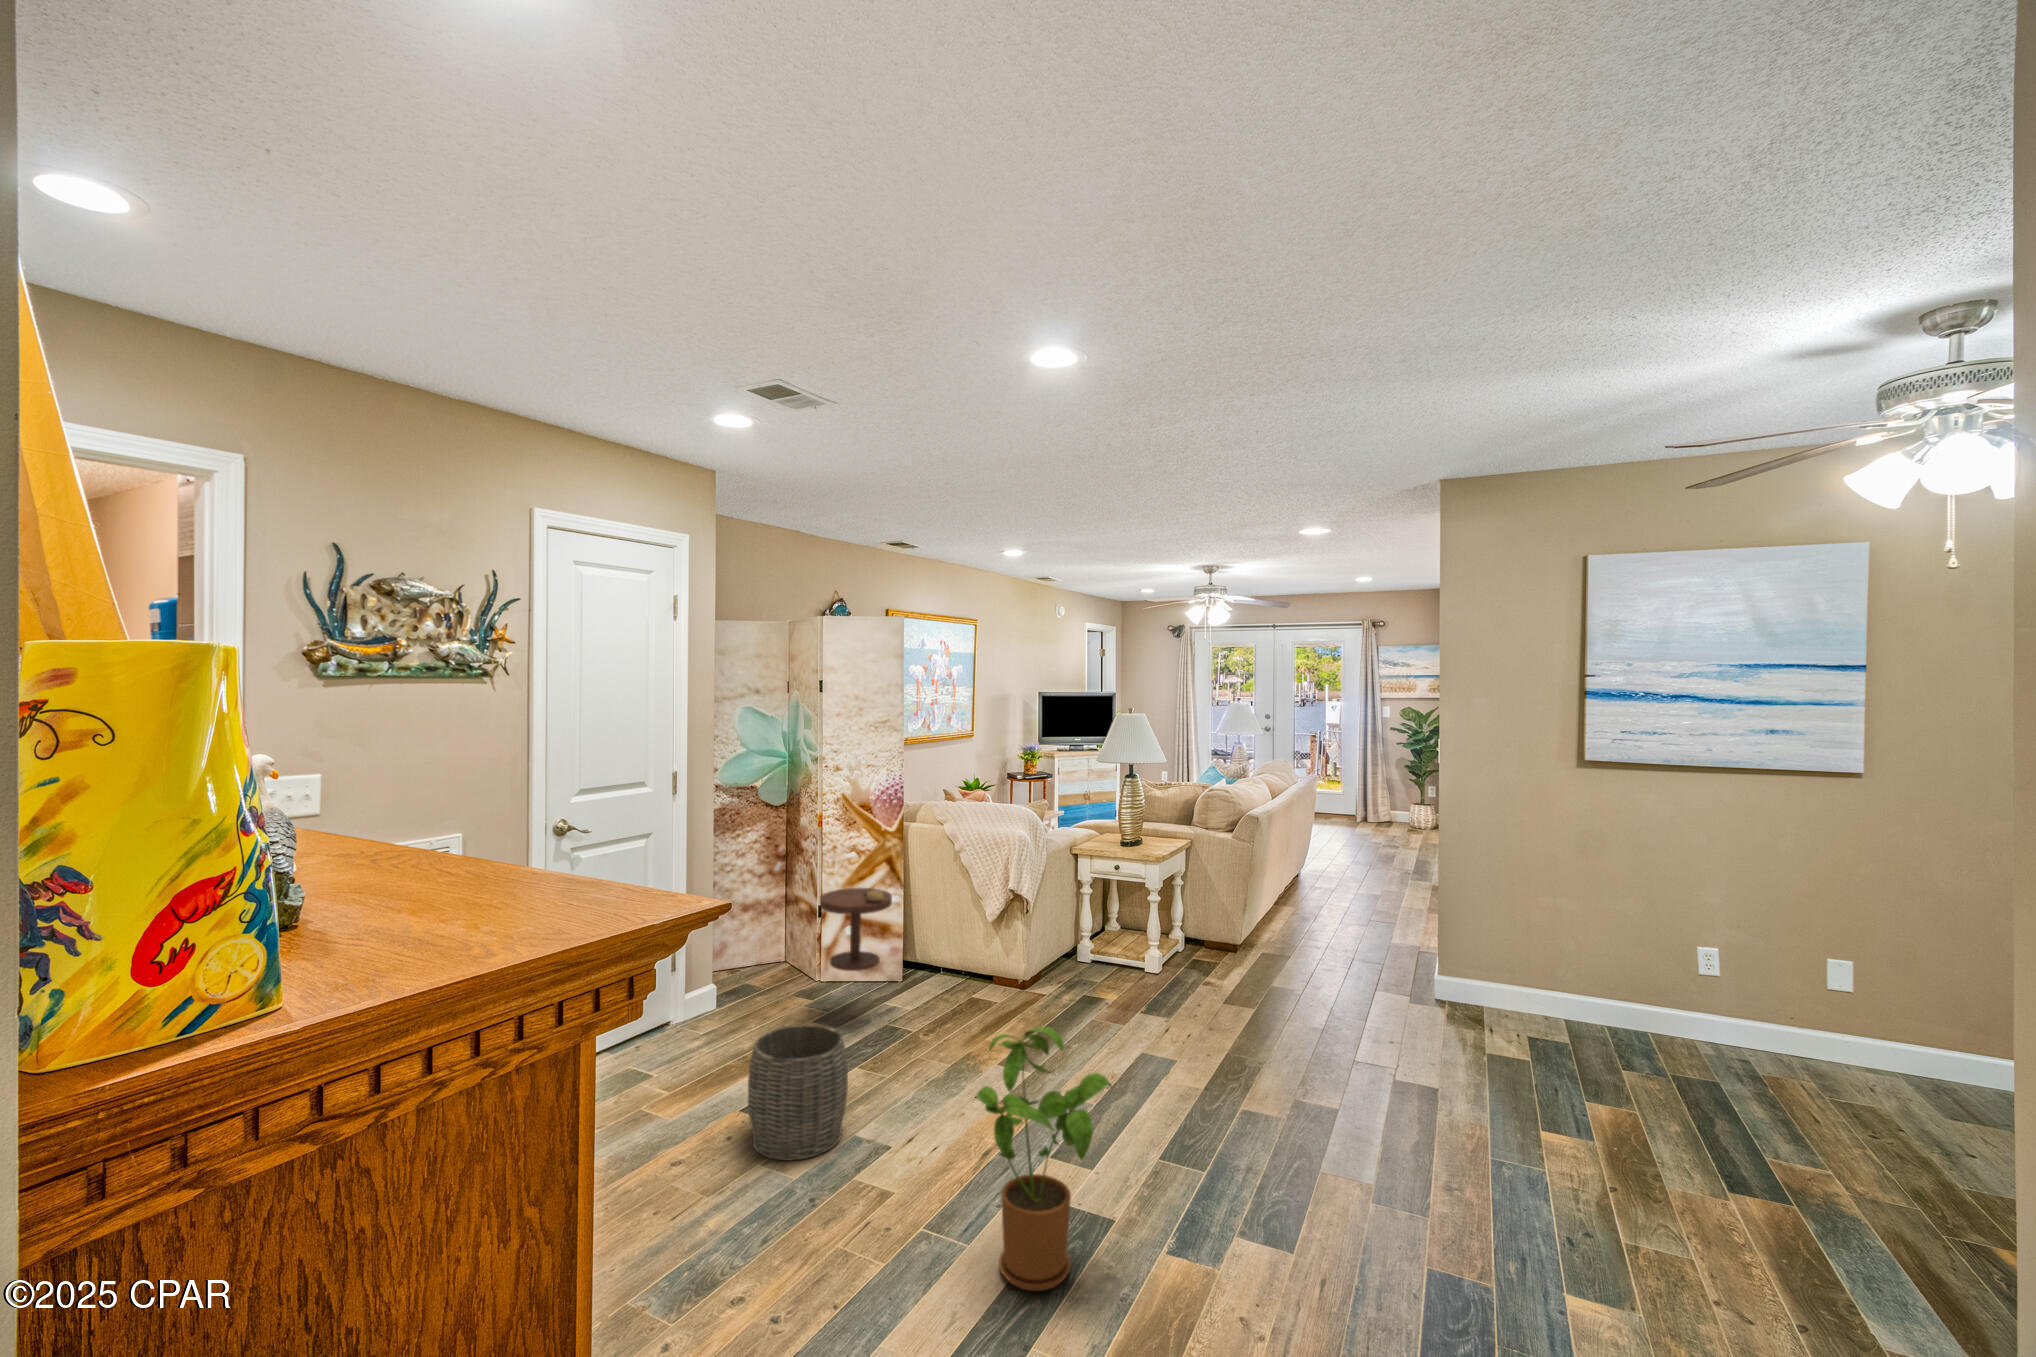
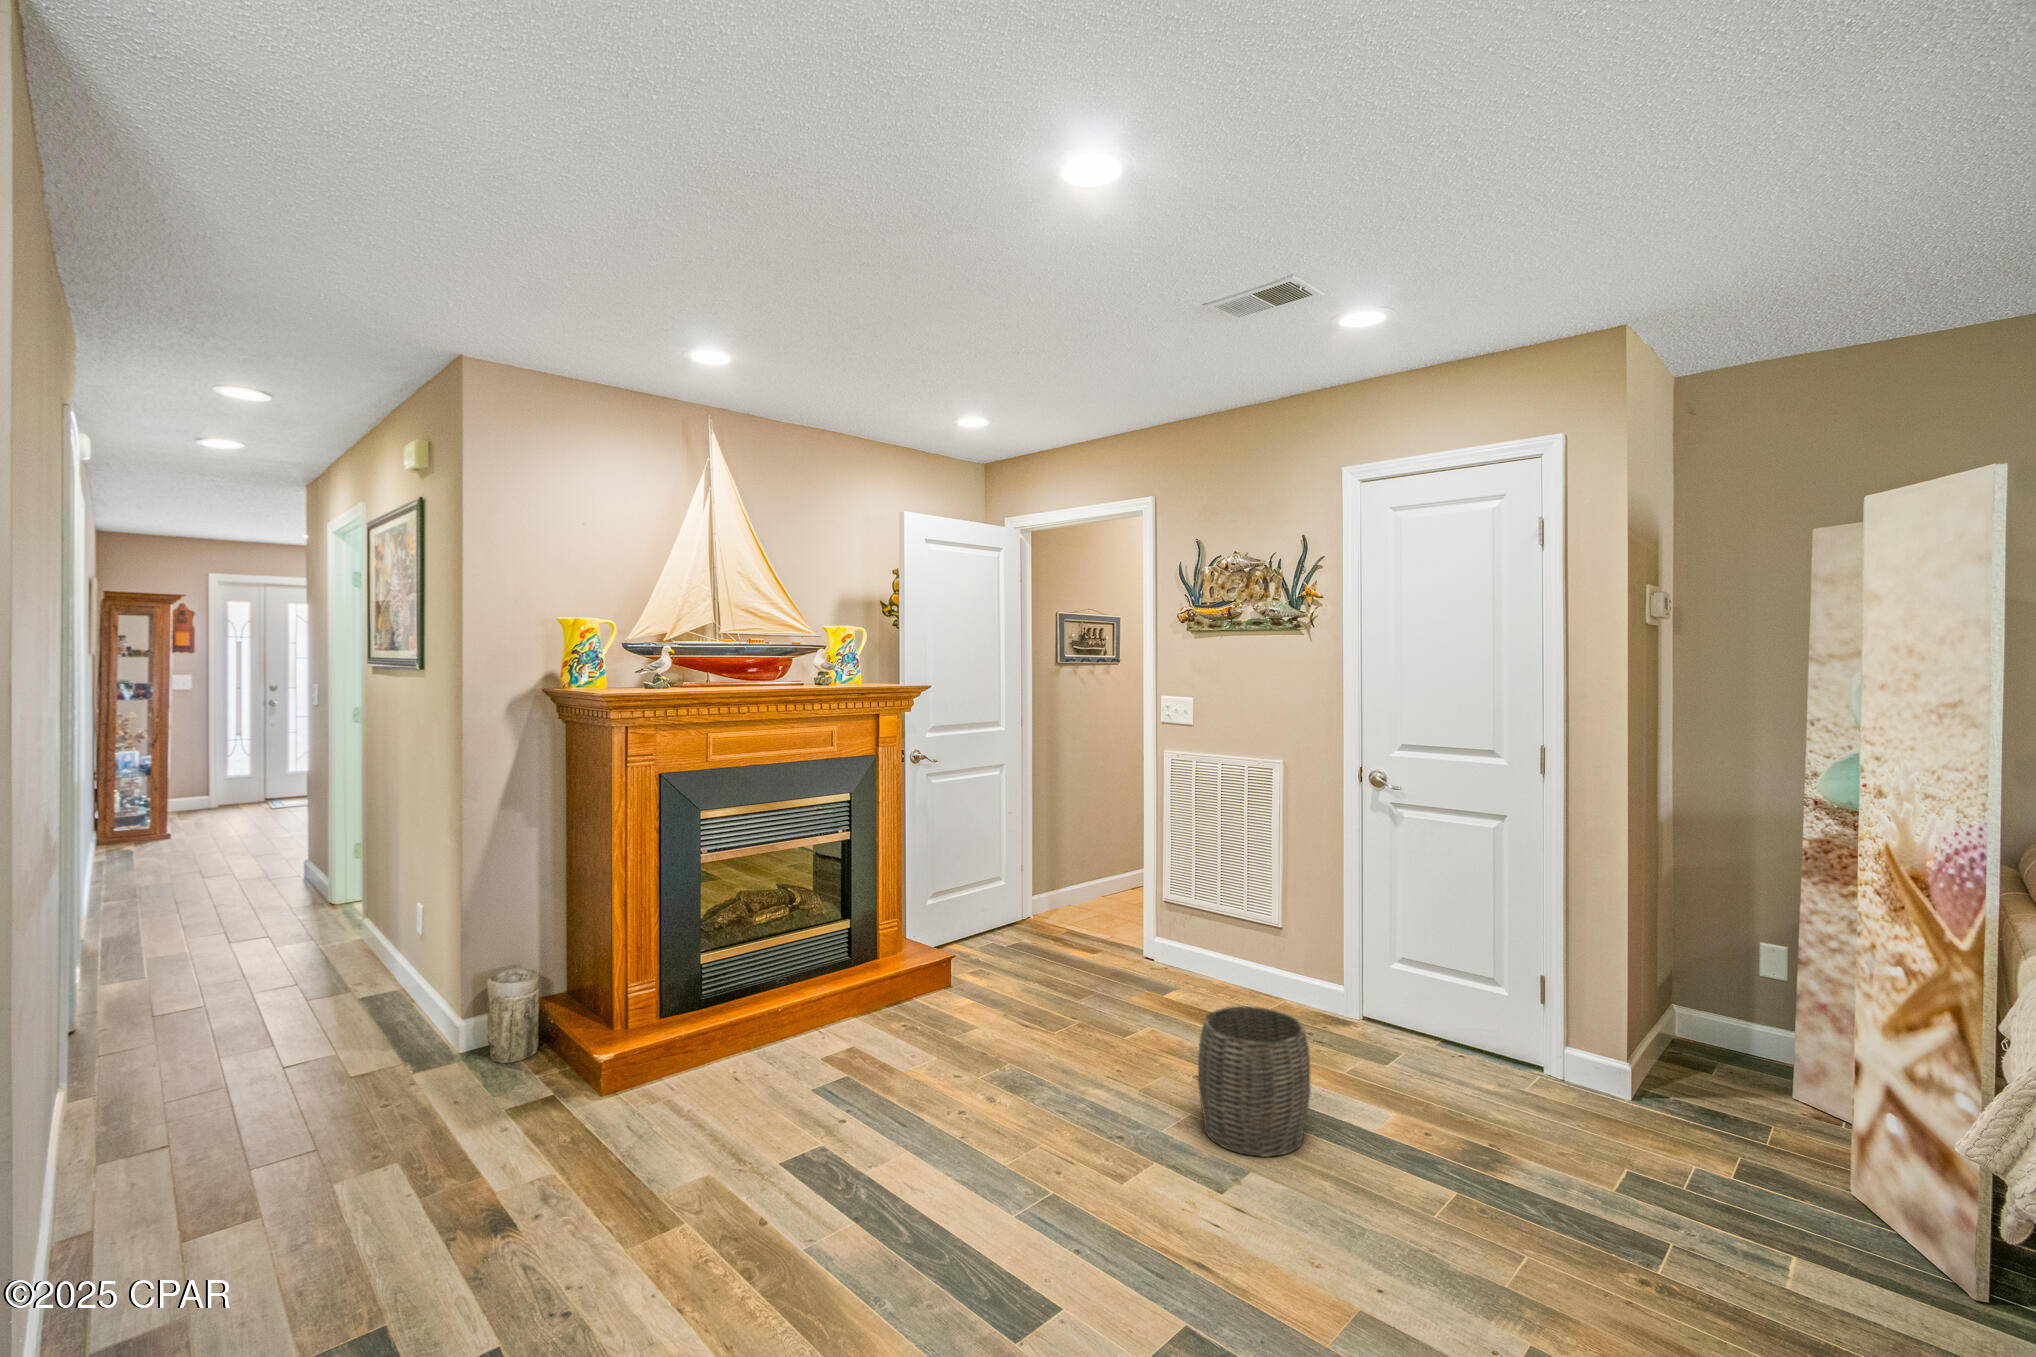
side table: present [820,888,892,971] -> none [1550,958,1694,1190]
house plant: present [977,1027,1112,1291] -> none [900,994,1047,1267]

